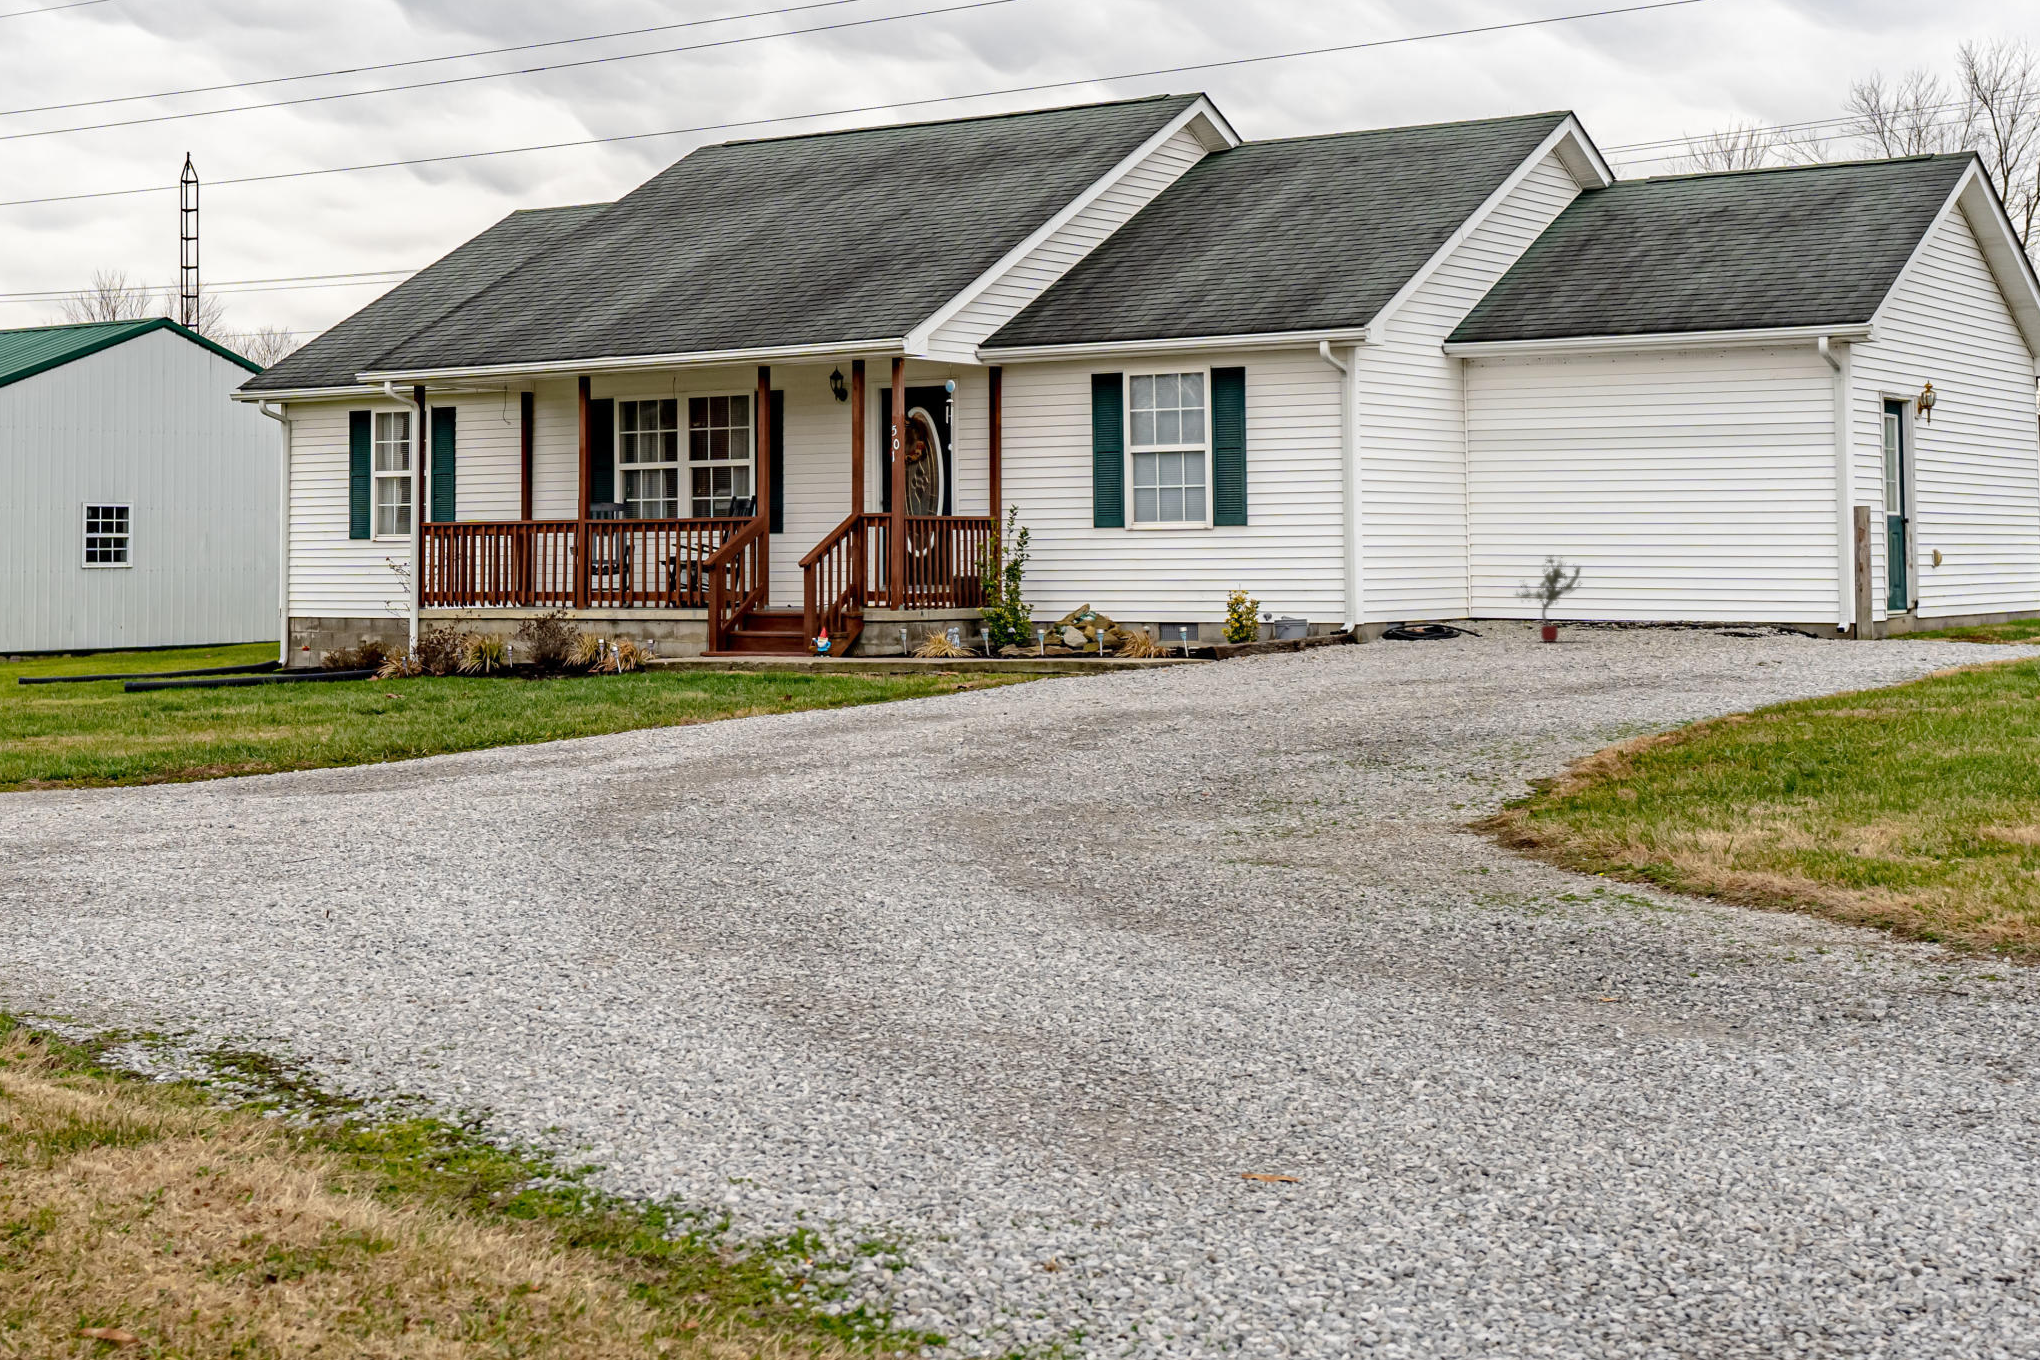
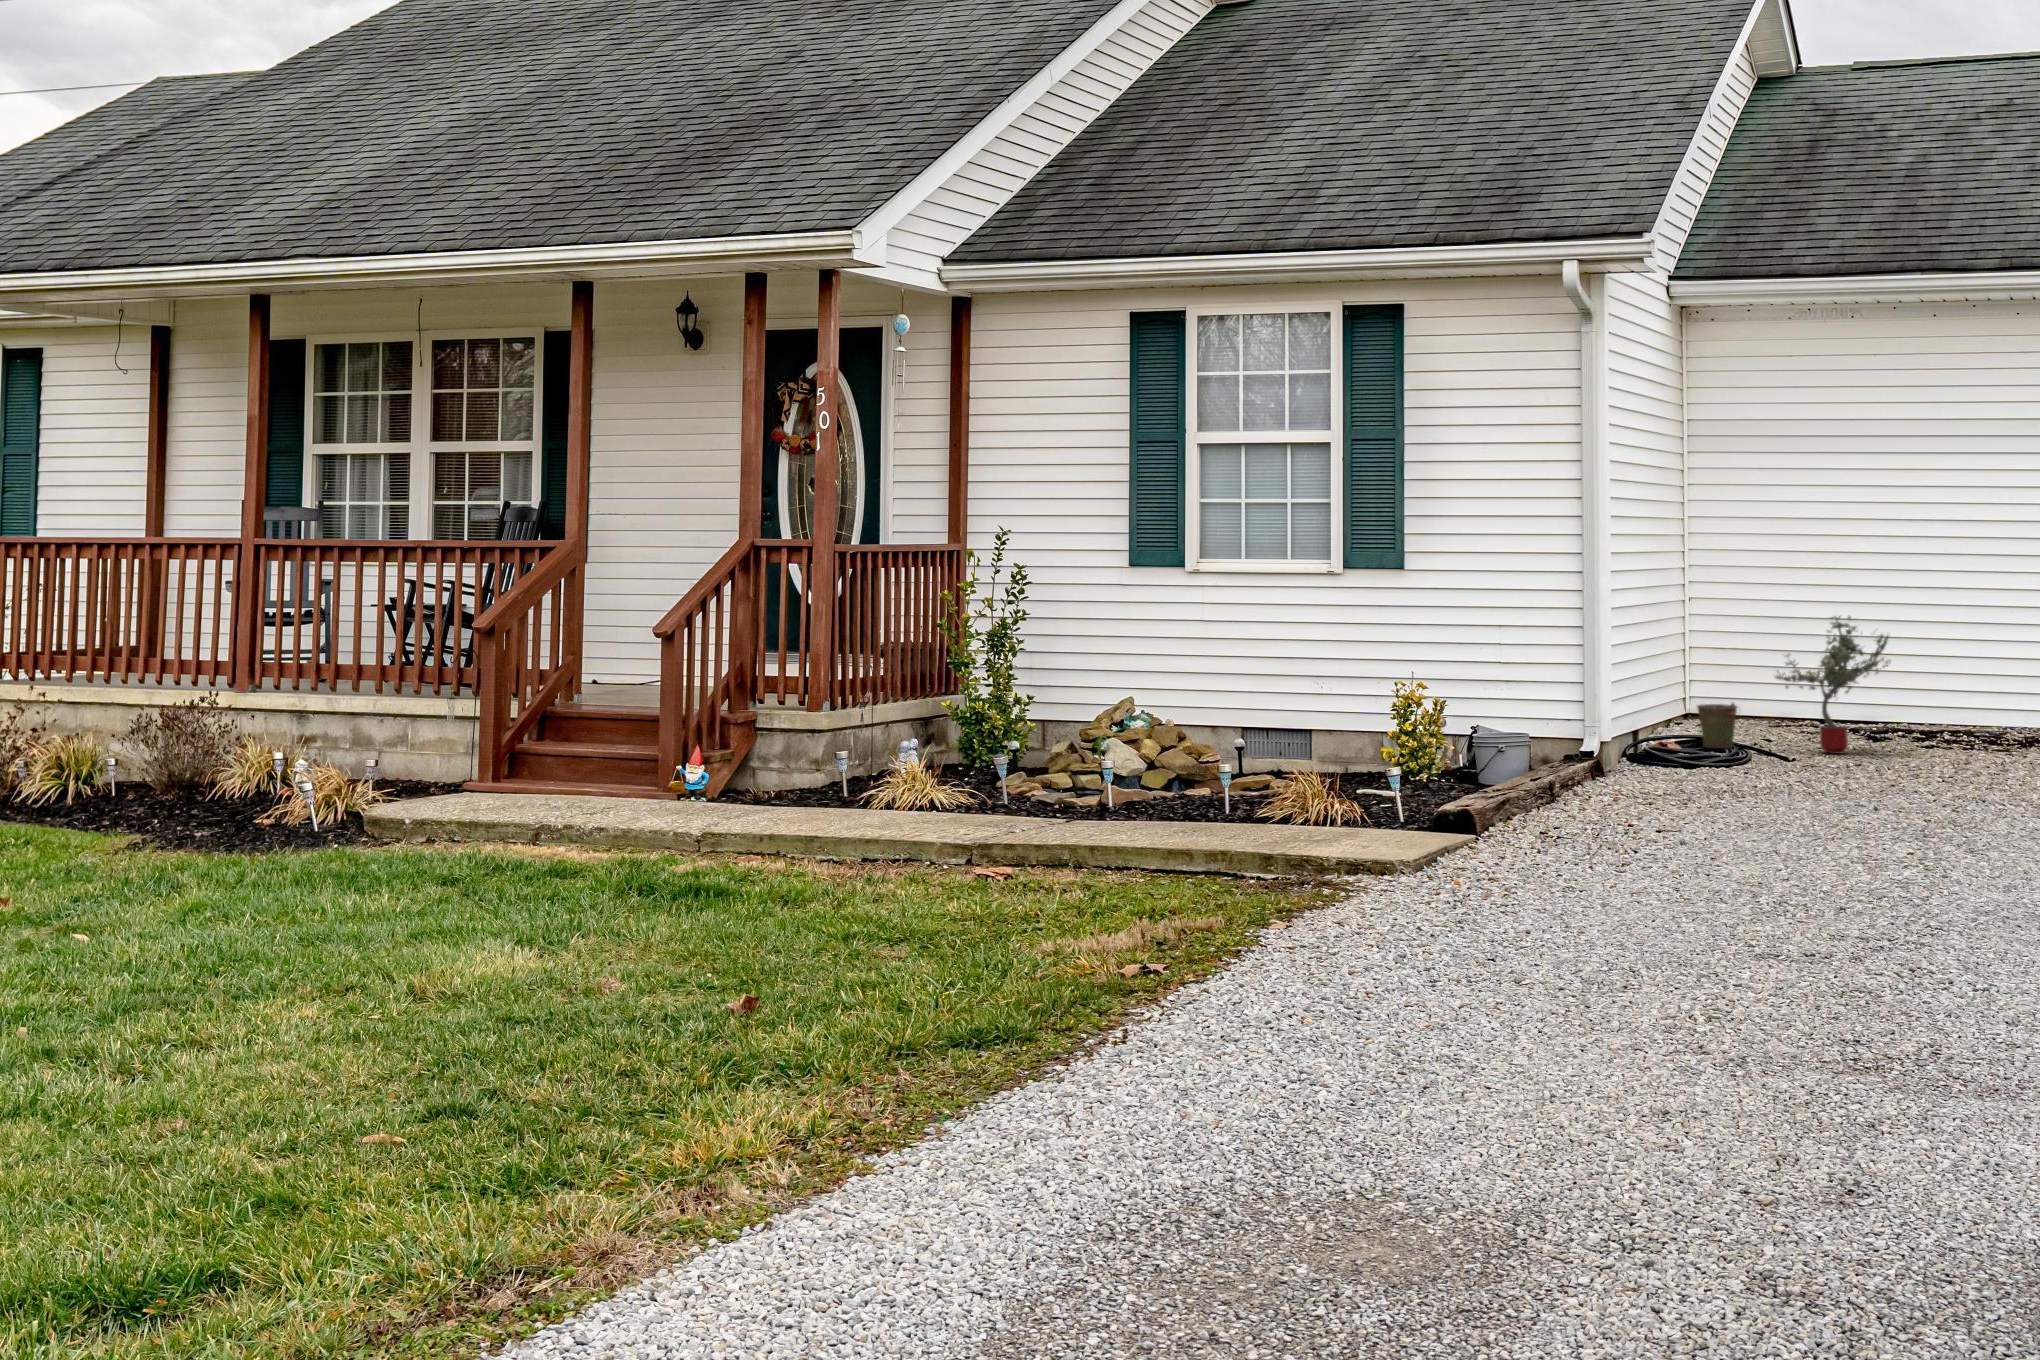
bucket: none [1473,613,1501,641] -> present [1697,703,1738,748]

